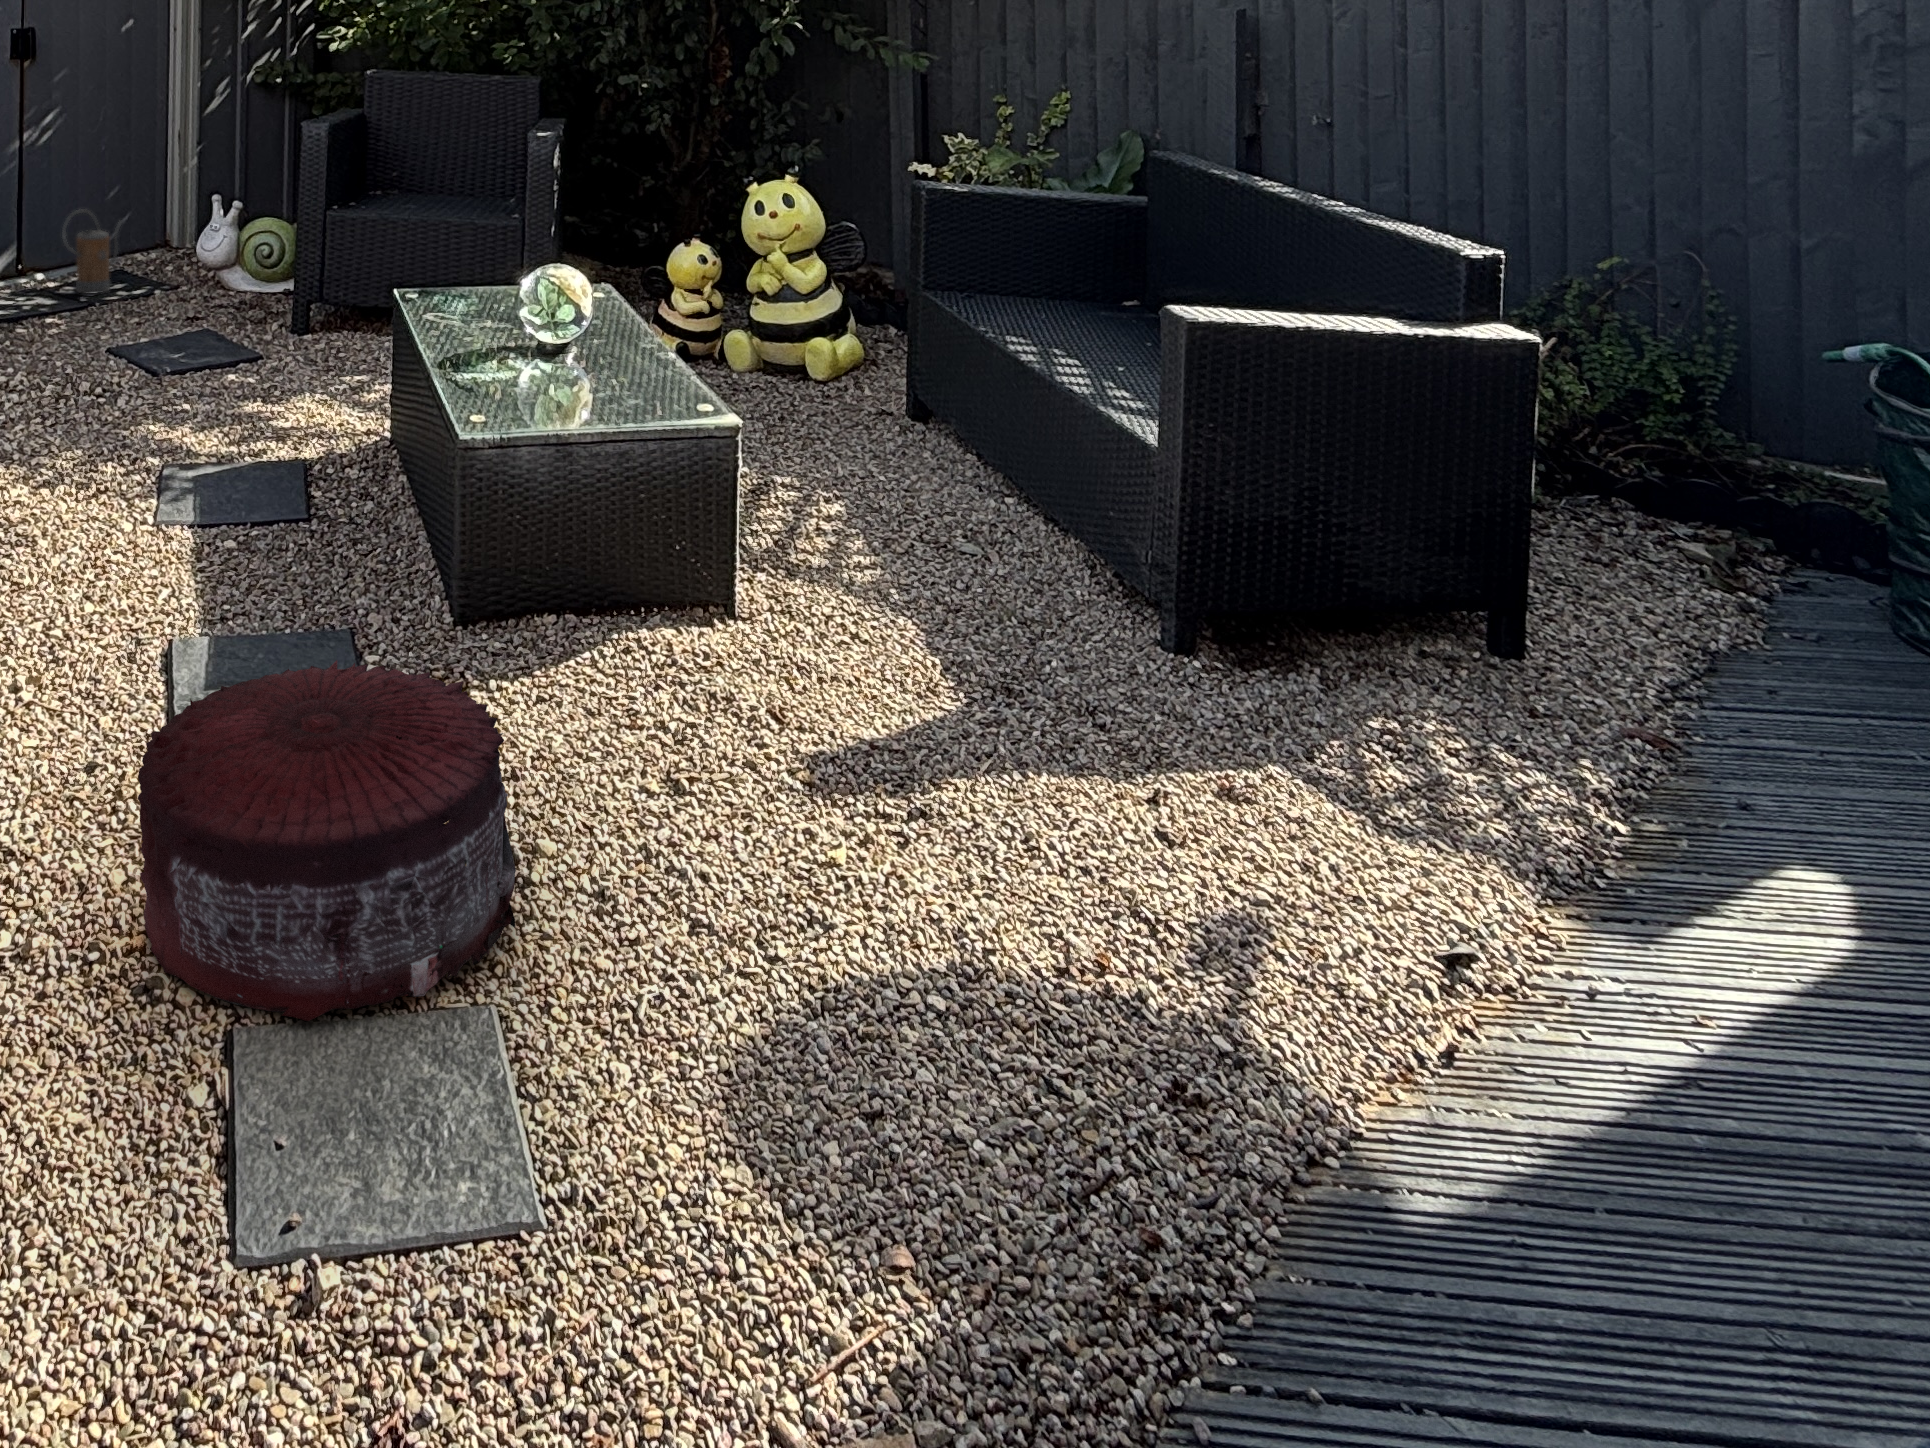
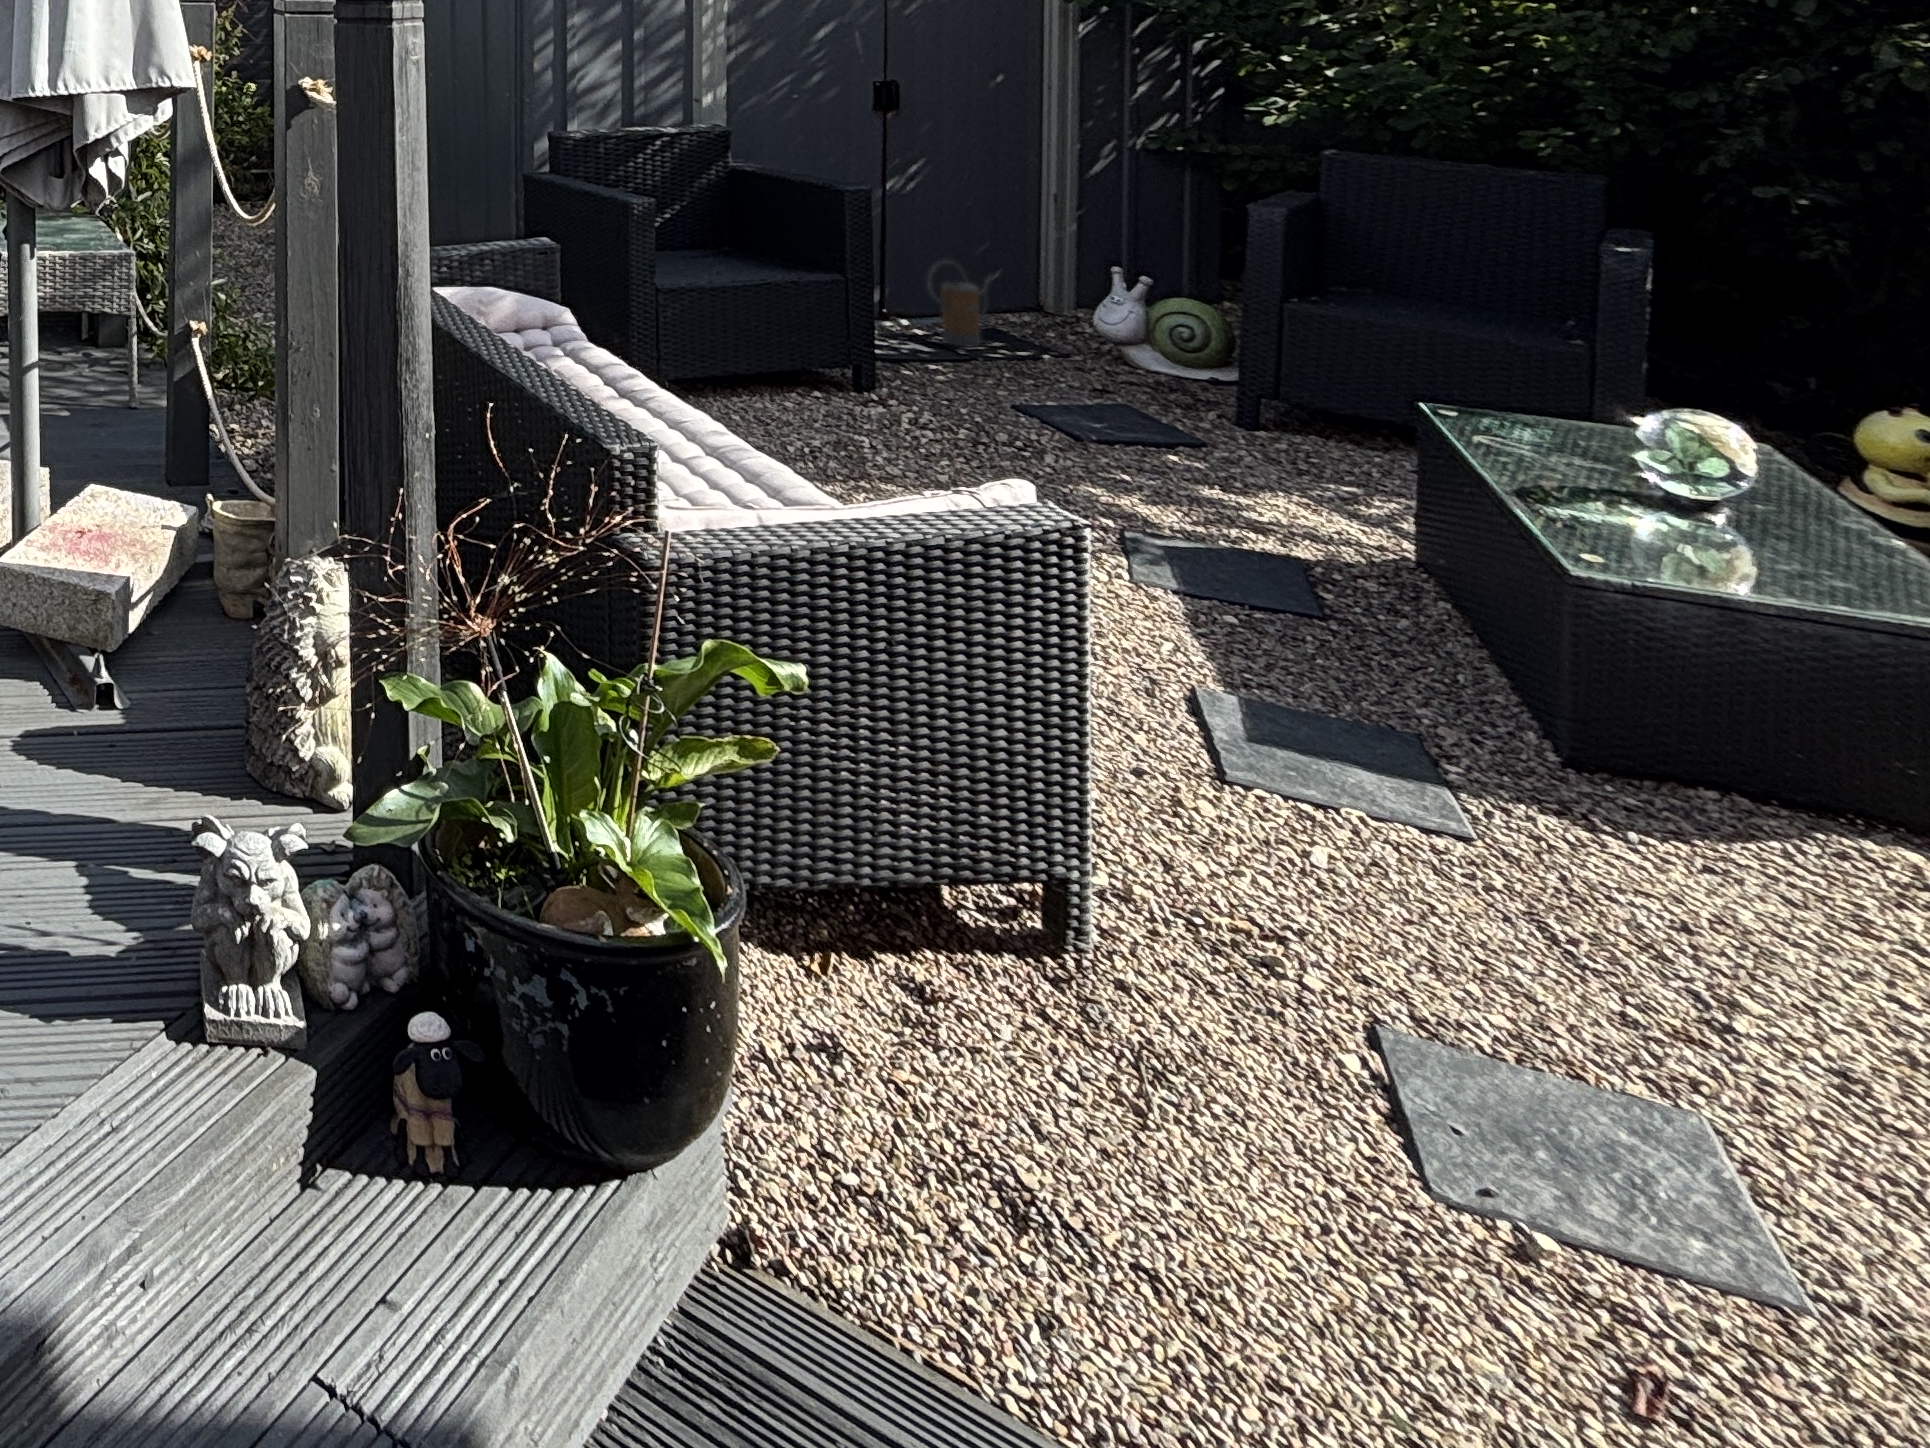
pouf: present [138,660,516,1021] -> none [1249,748,1748,1098]

